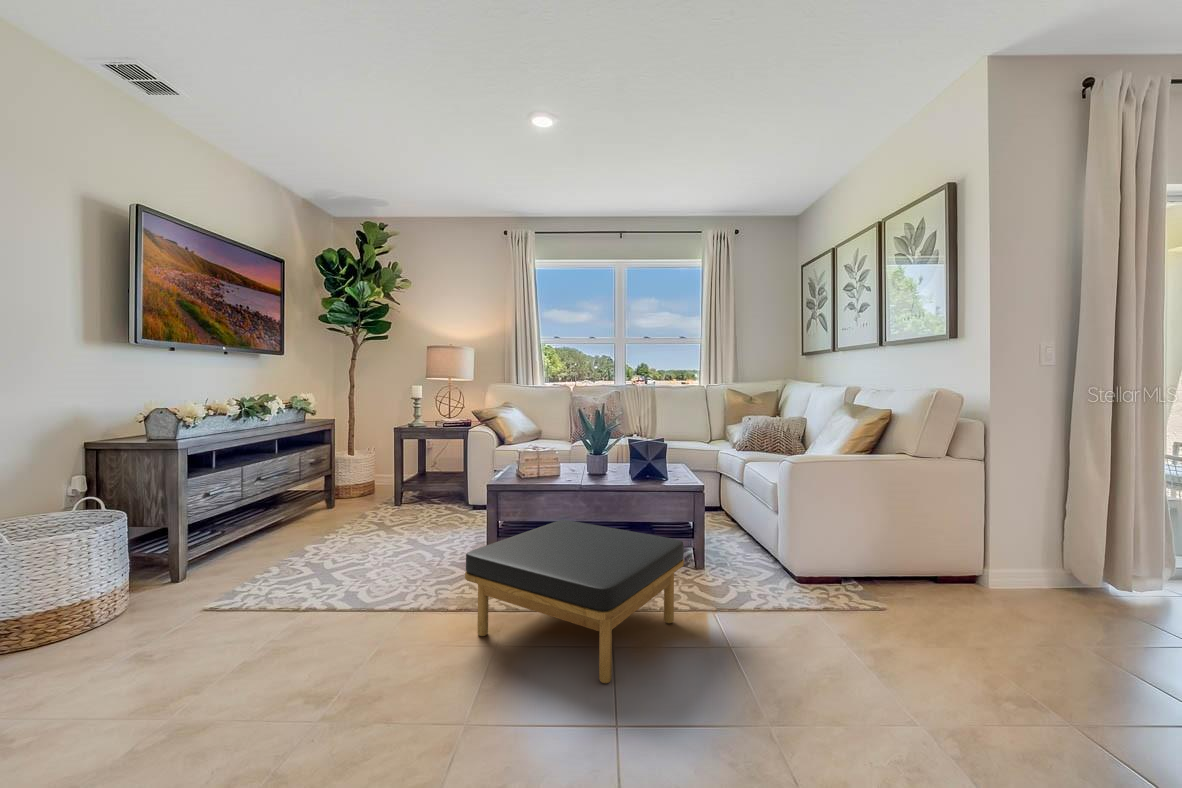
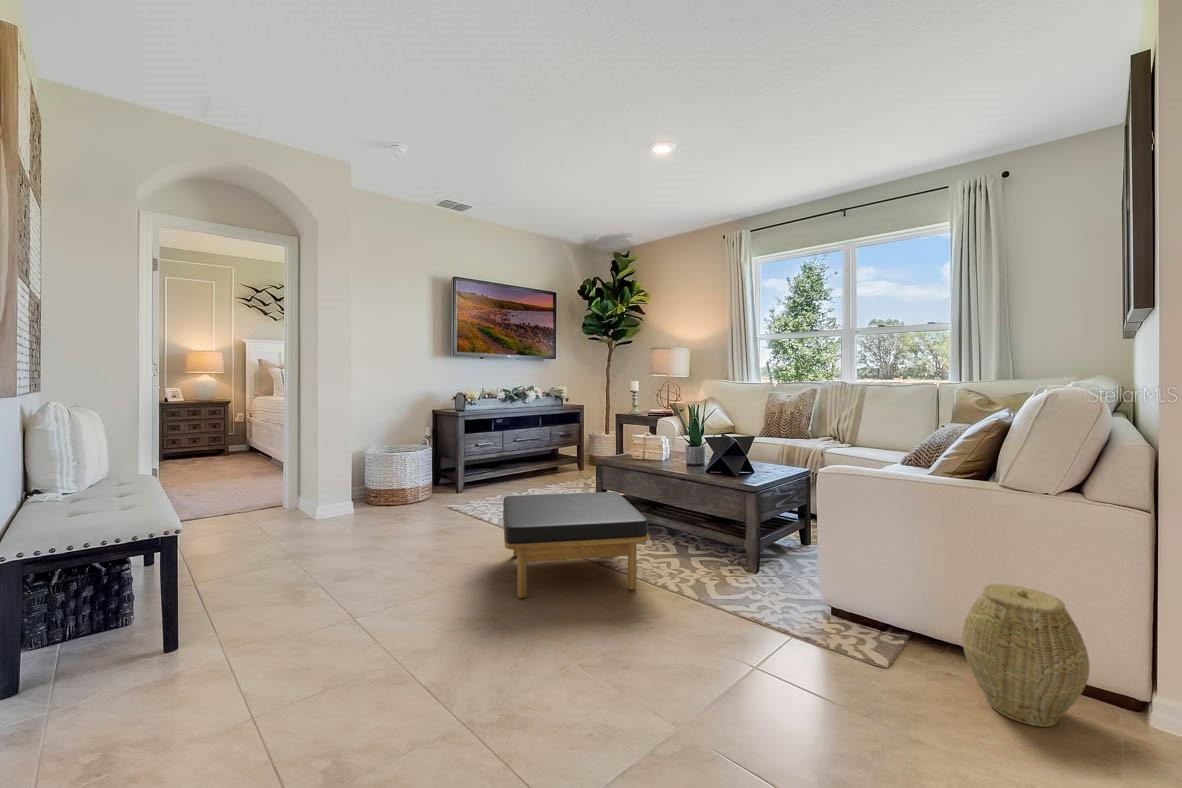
woven basket: none [929,528,1009,615] -> present [962,584,1089,727]

